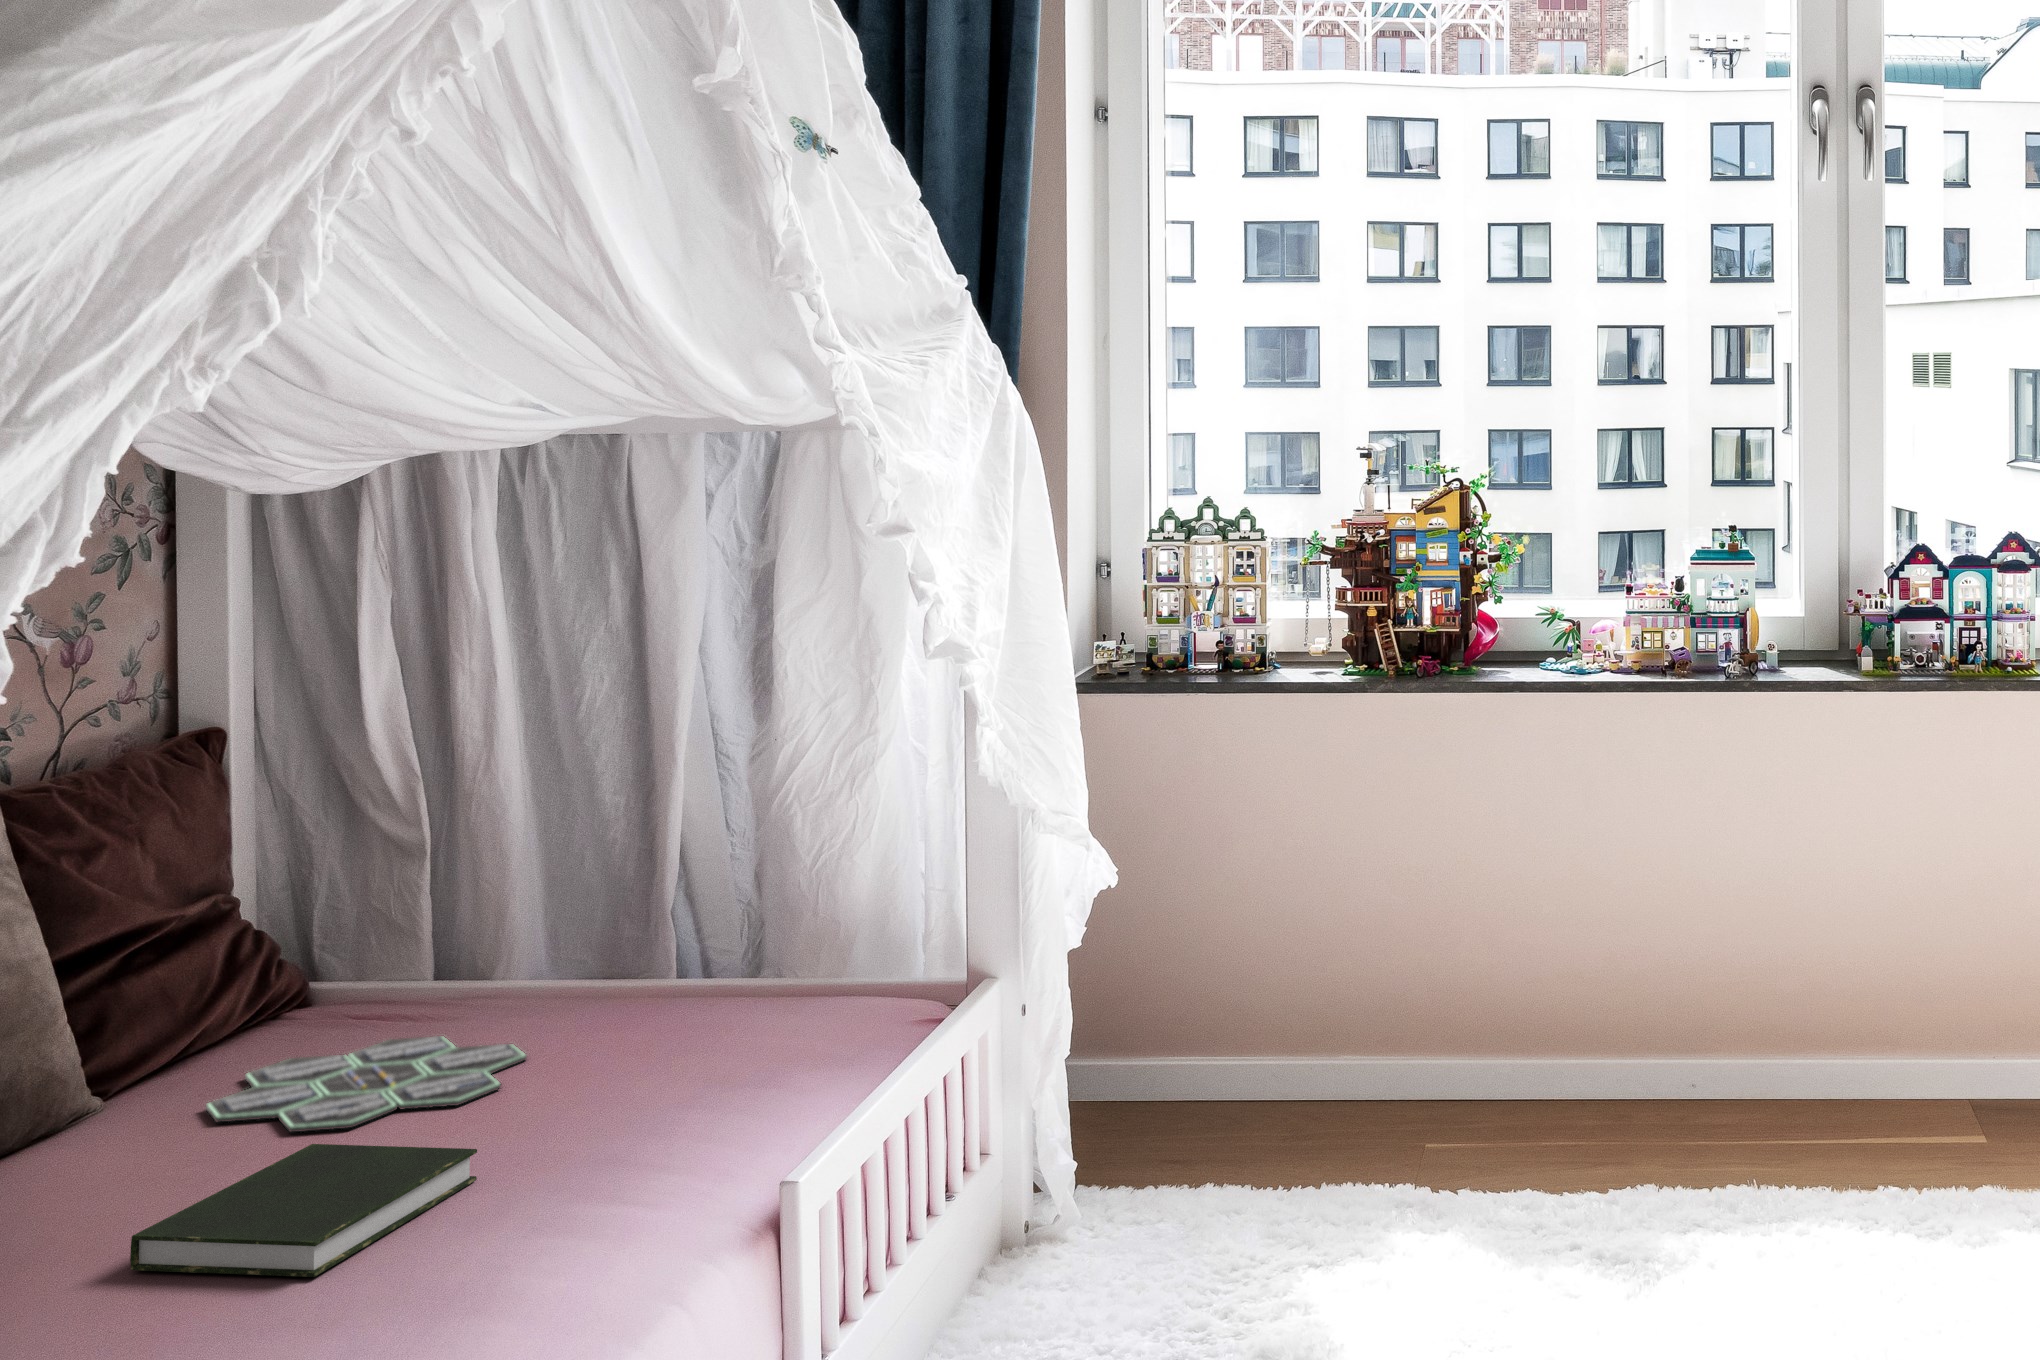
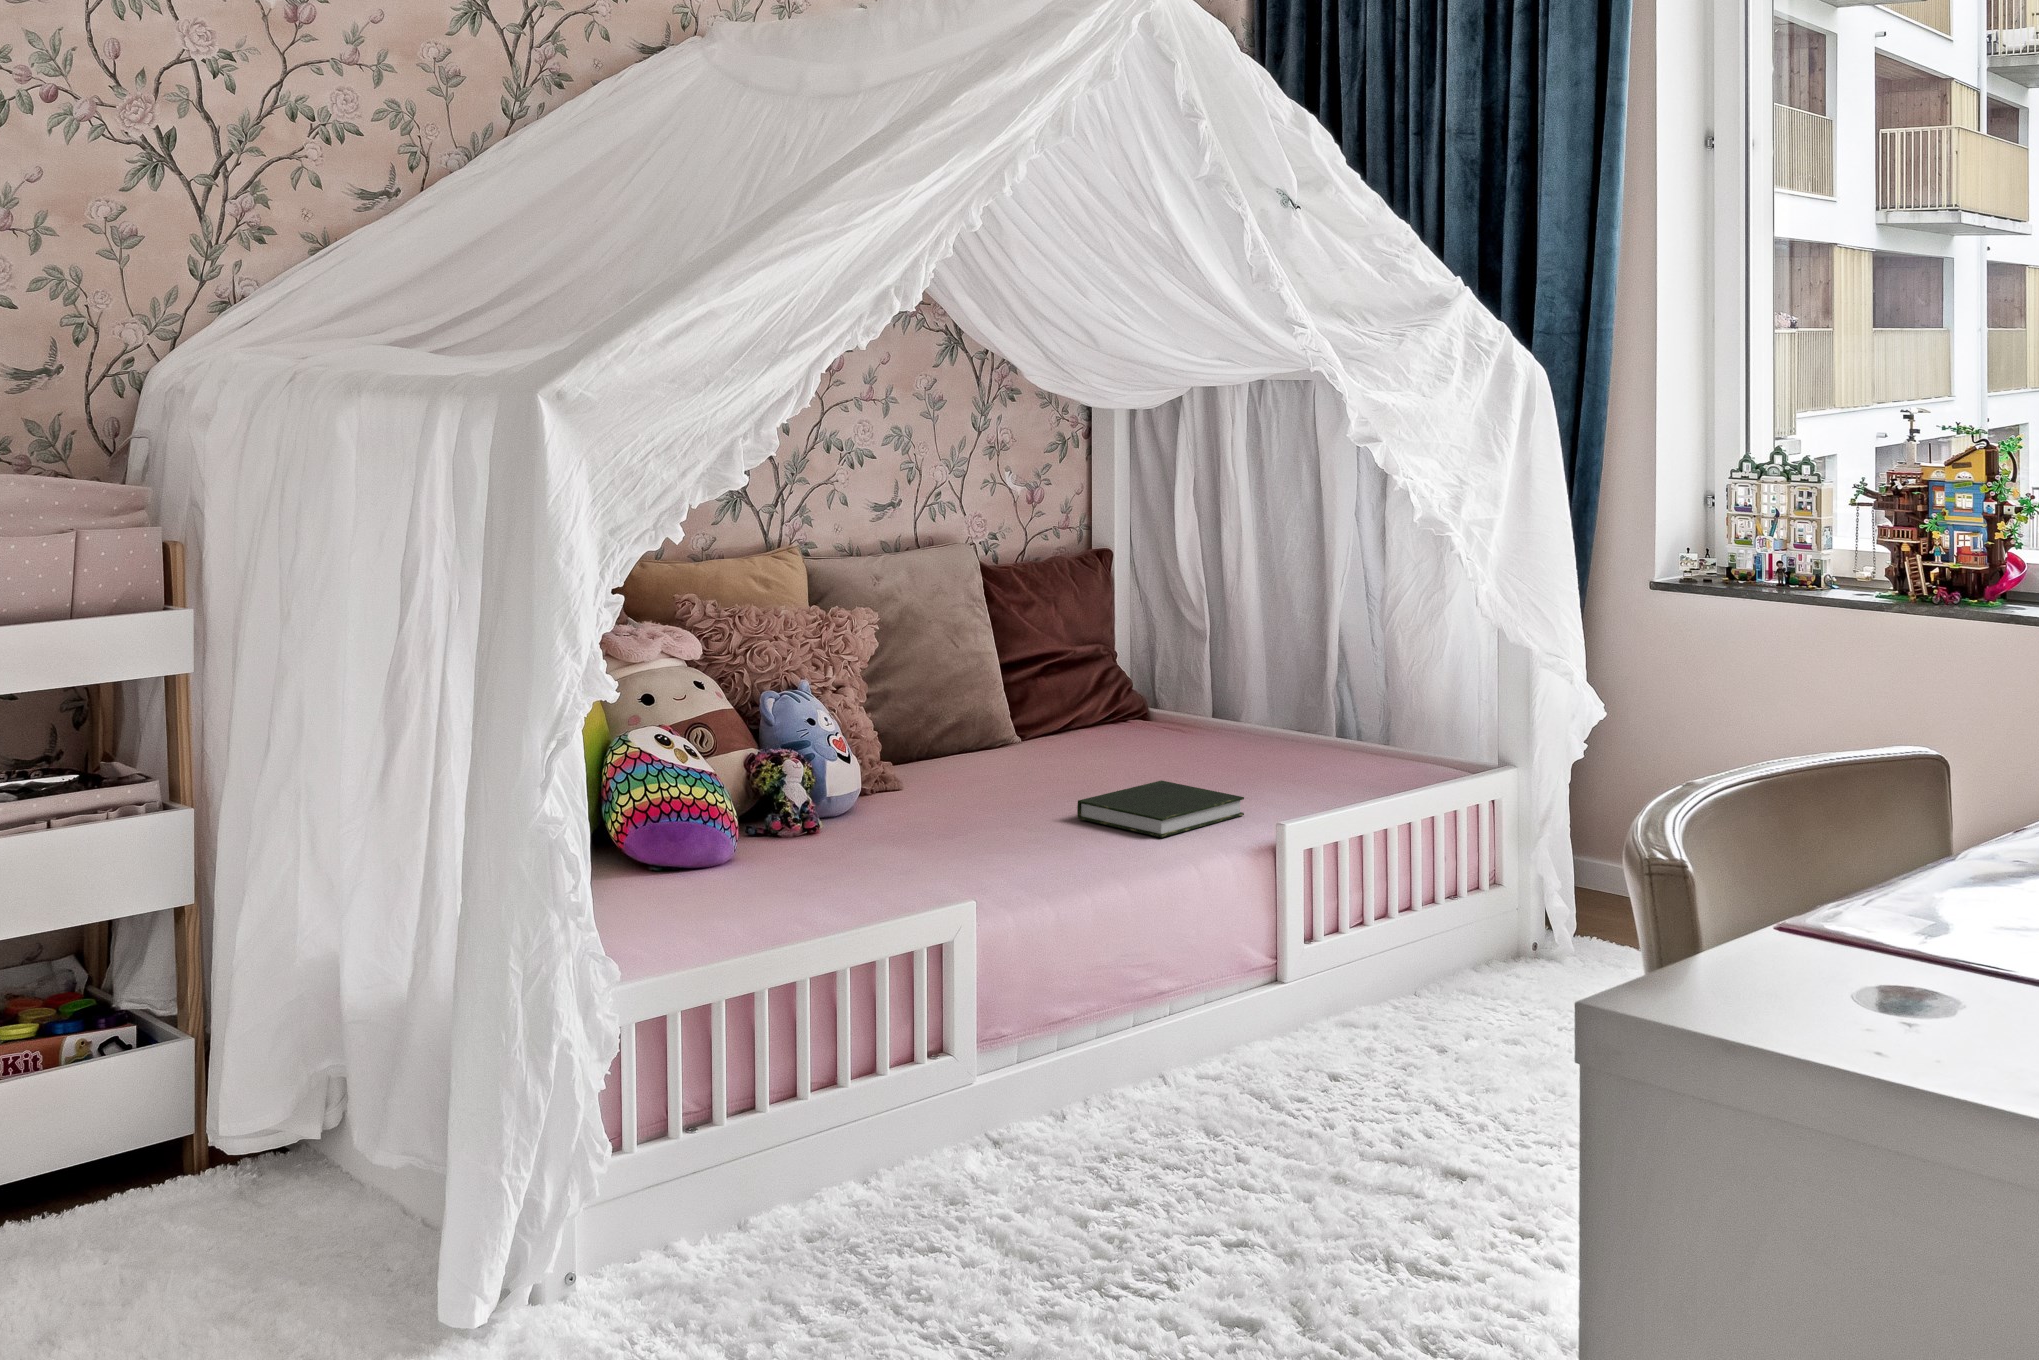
board game: present [206,1036,527,1133] -> none [1109,746,1277,782]

